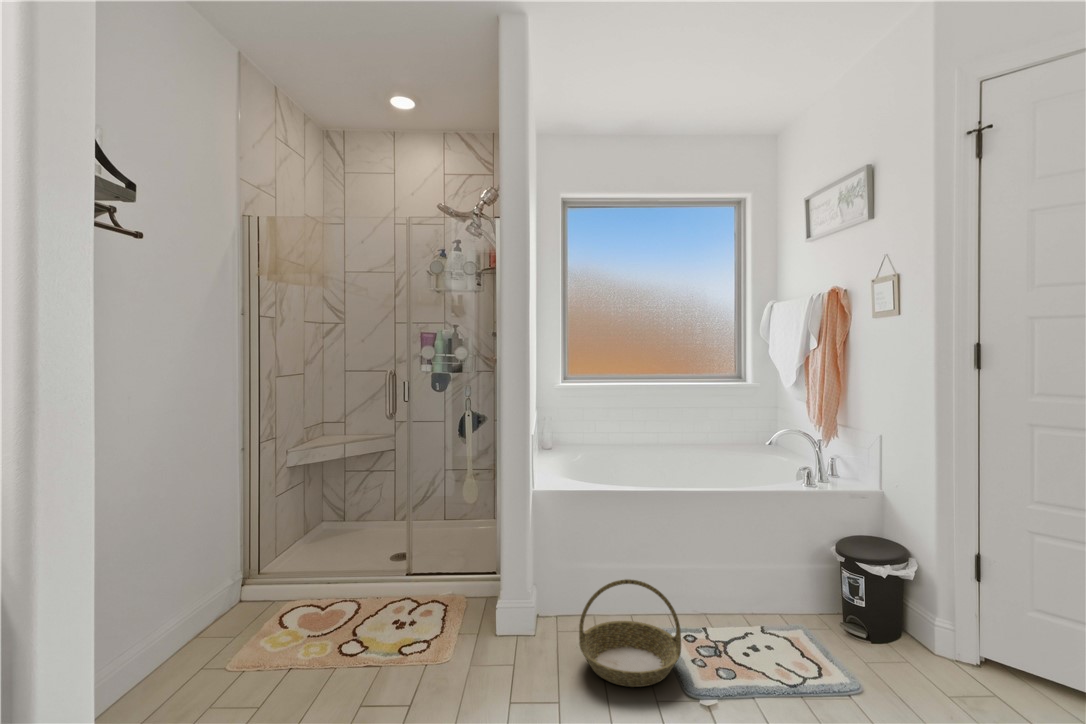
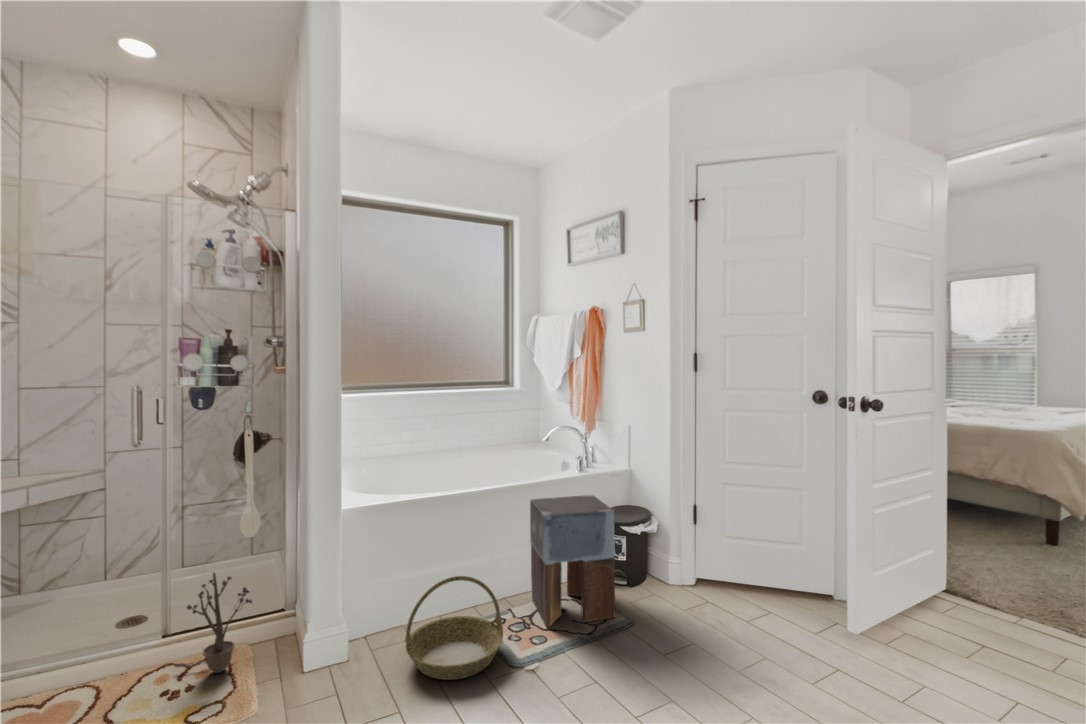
stool: none [736,513,835,673] -> present [530,495,615,627]
decorative plant: none [407,532,460,619] -> present [179,573,252,673]

